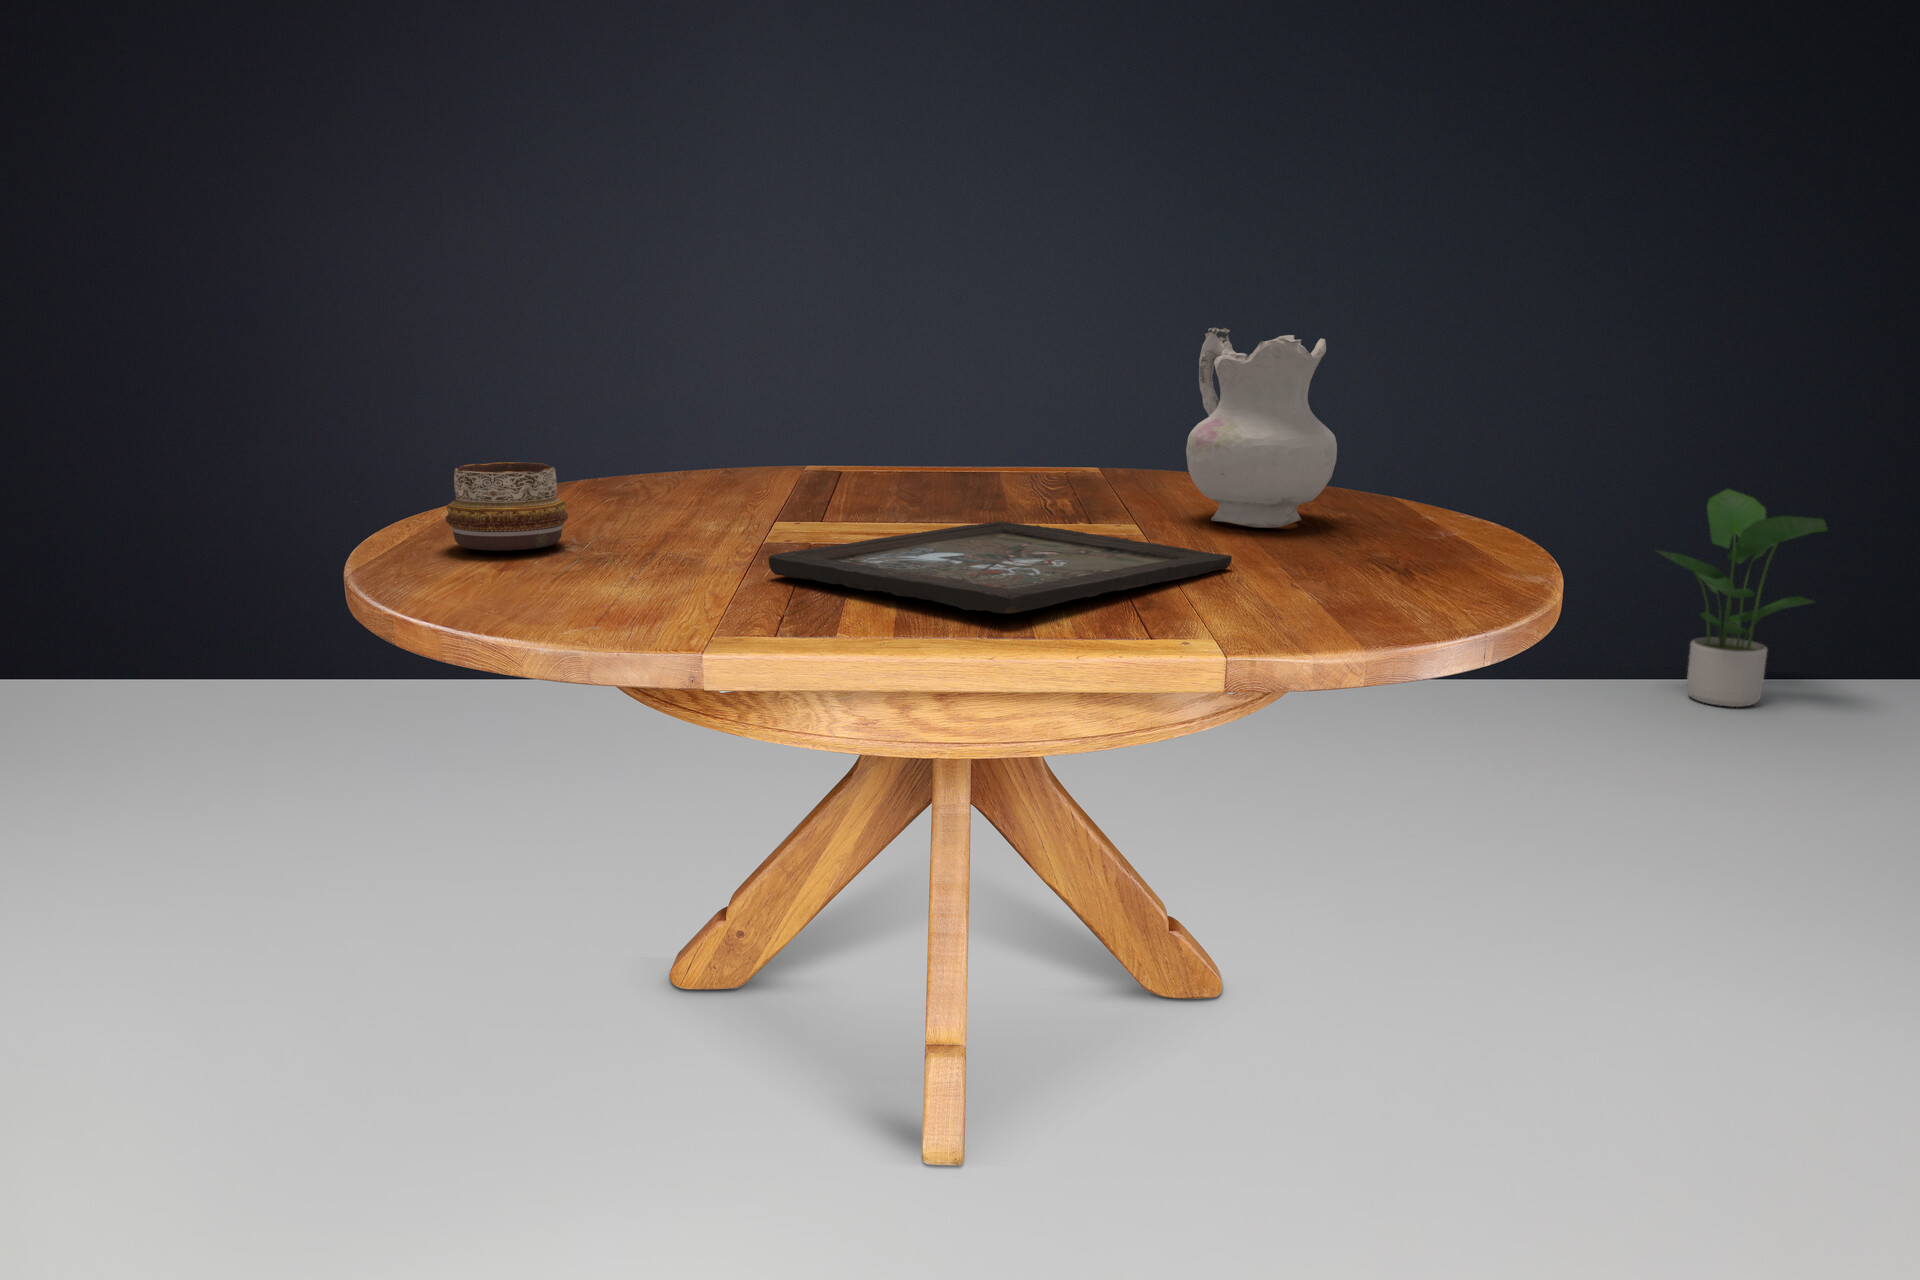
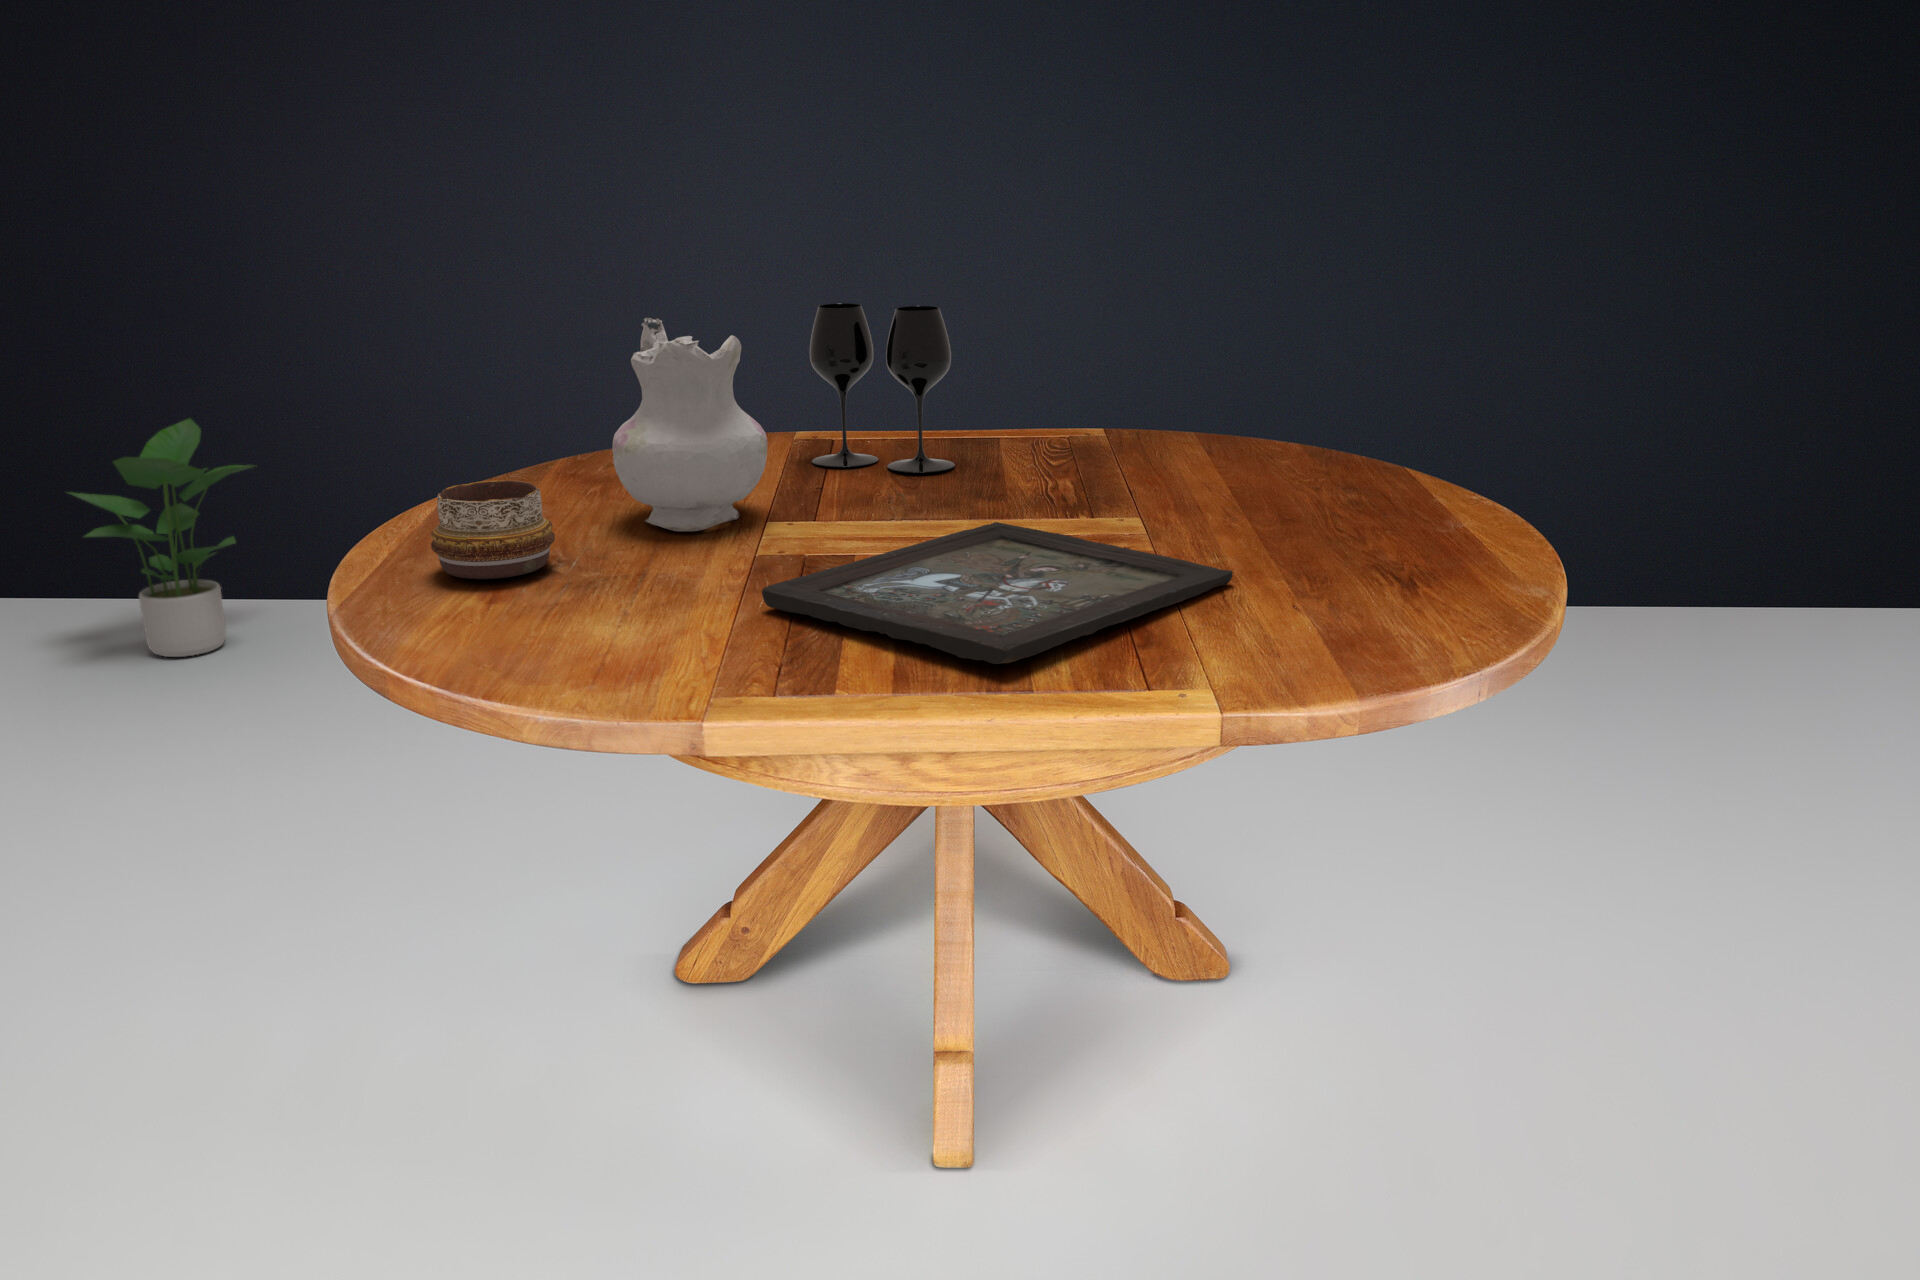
ceramic pitcher: present [1186,327,1337,528] -> present [613,317,767,531]
wine glass: none [822,333,959,491] -> present [810,303,955,473]
potted plant: present [1657,489,1827,707] -> present [69,419,254,657]

